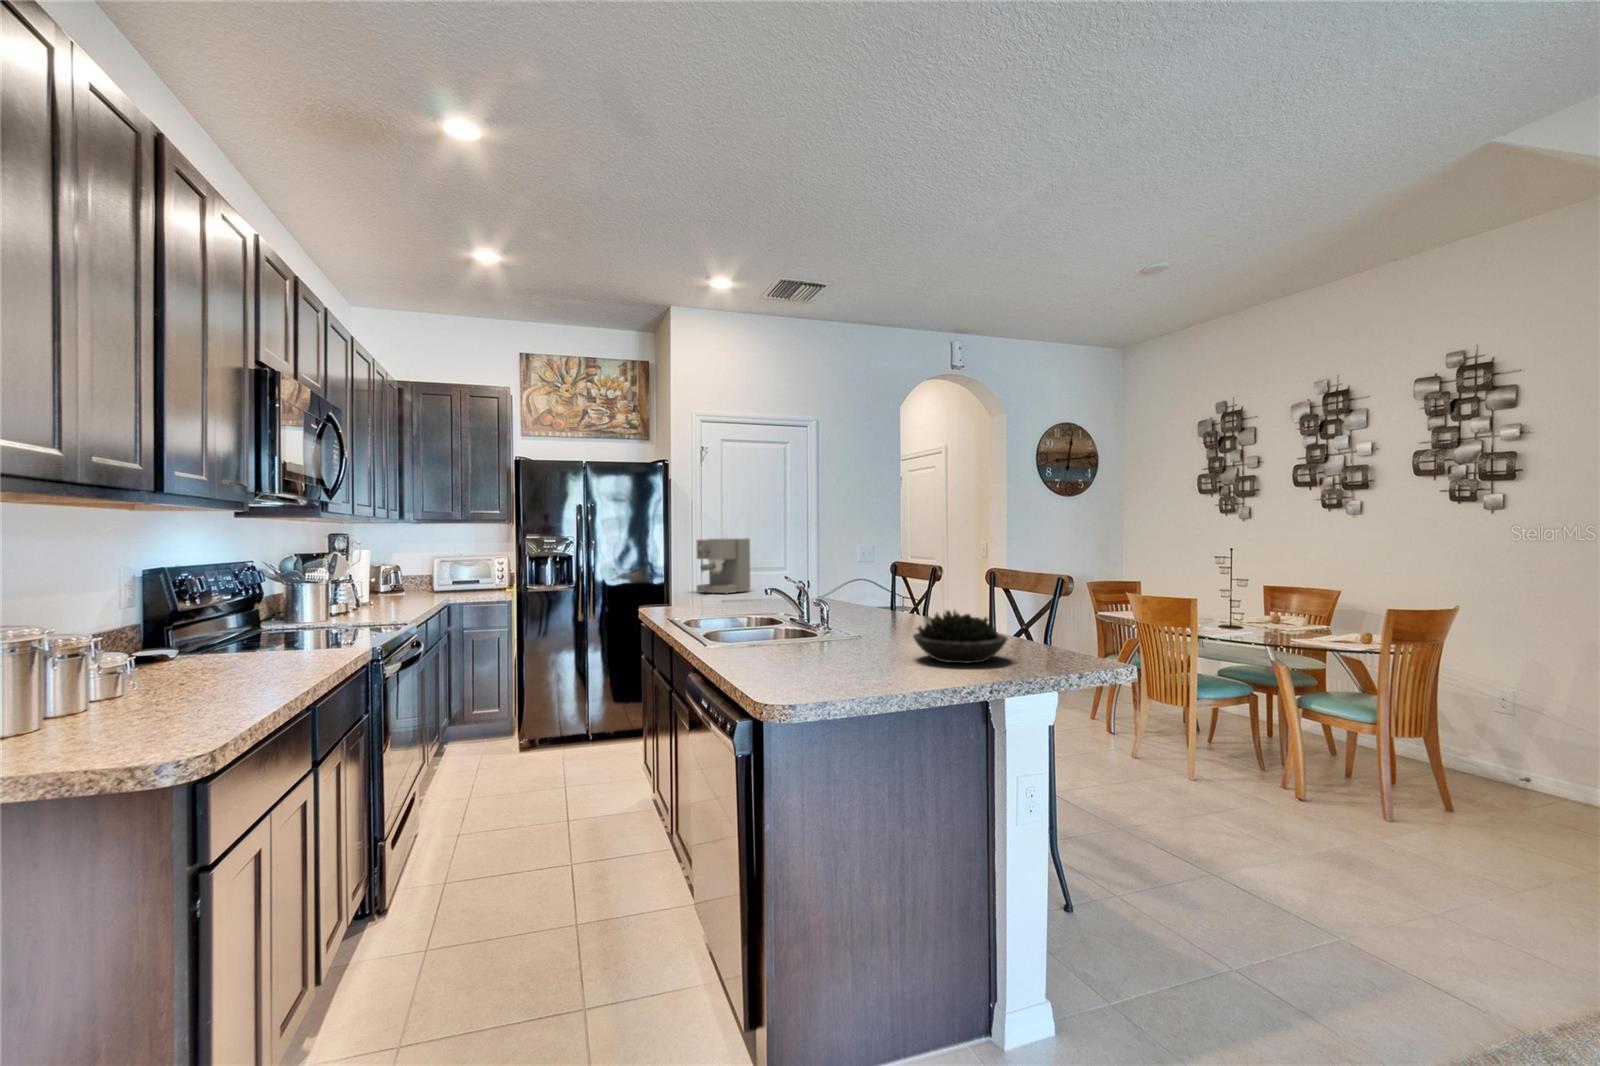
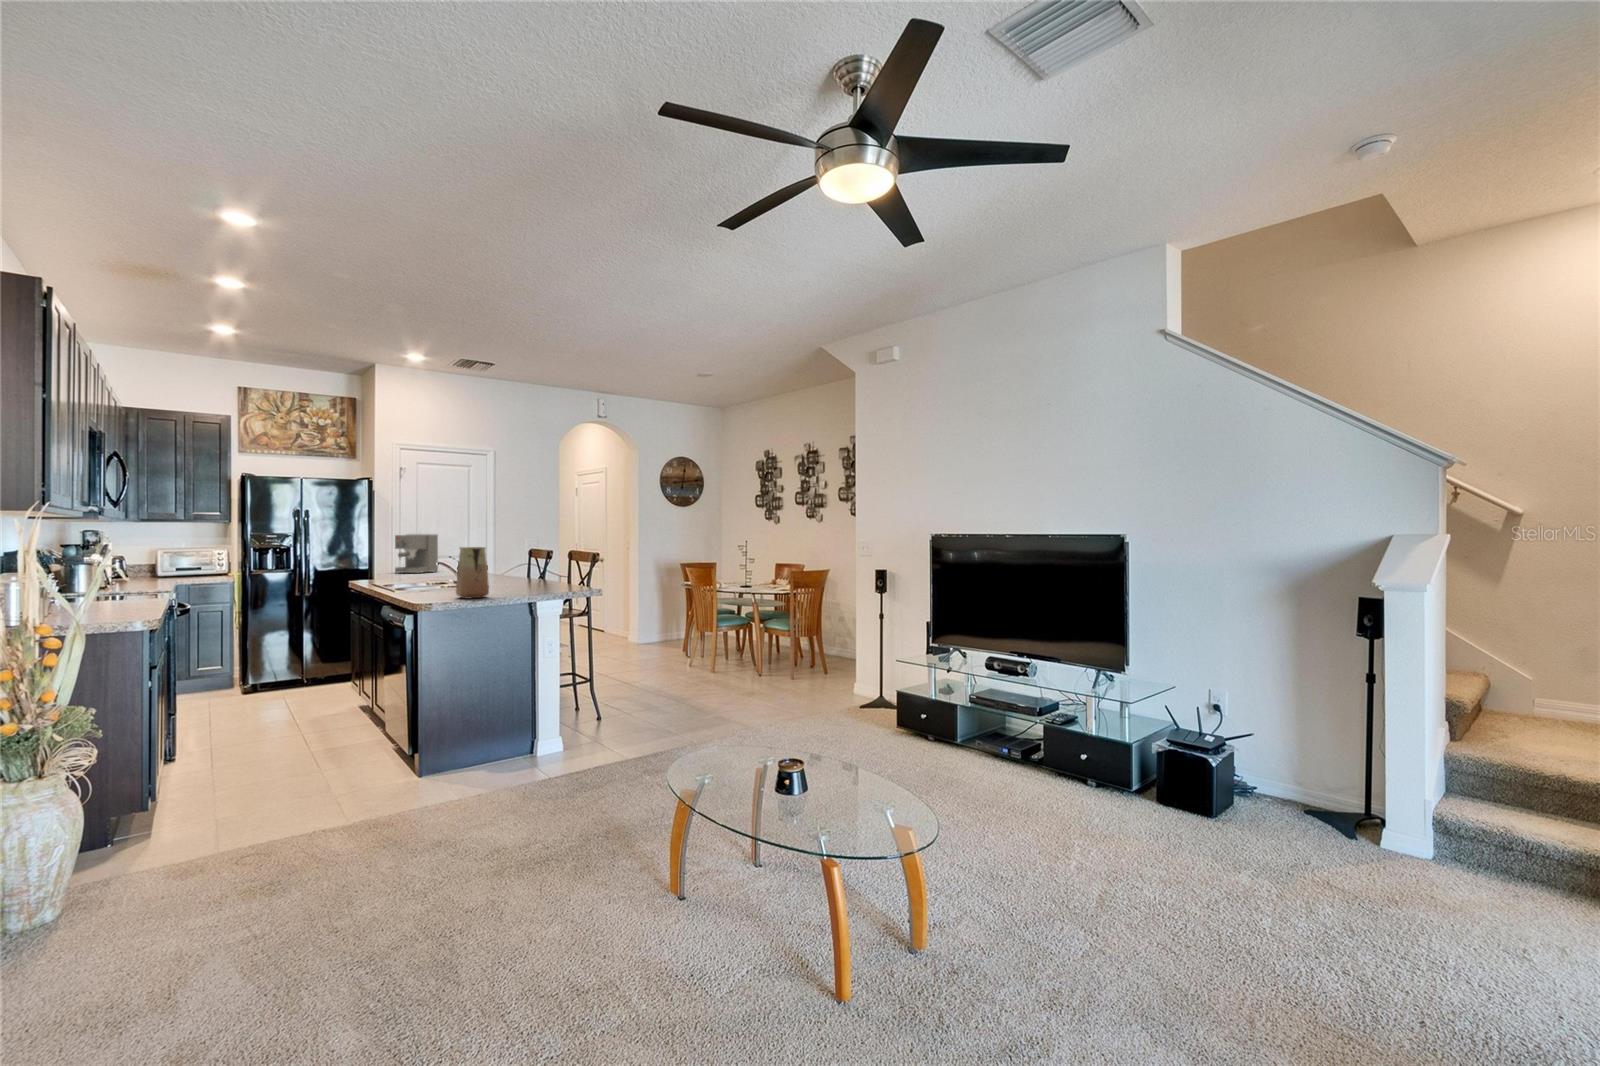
vase: none [832,559,906,683] -> present [456,547,489,599]
succulent plant: present [913,611,1008,664] -> none [502,570,547,593]

